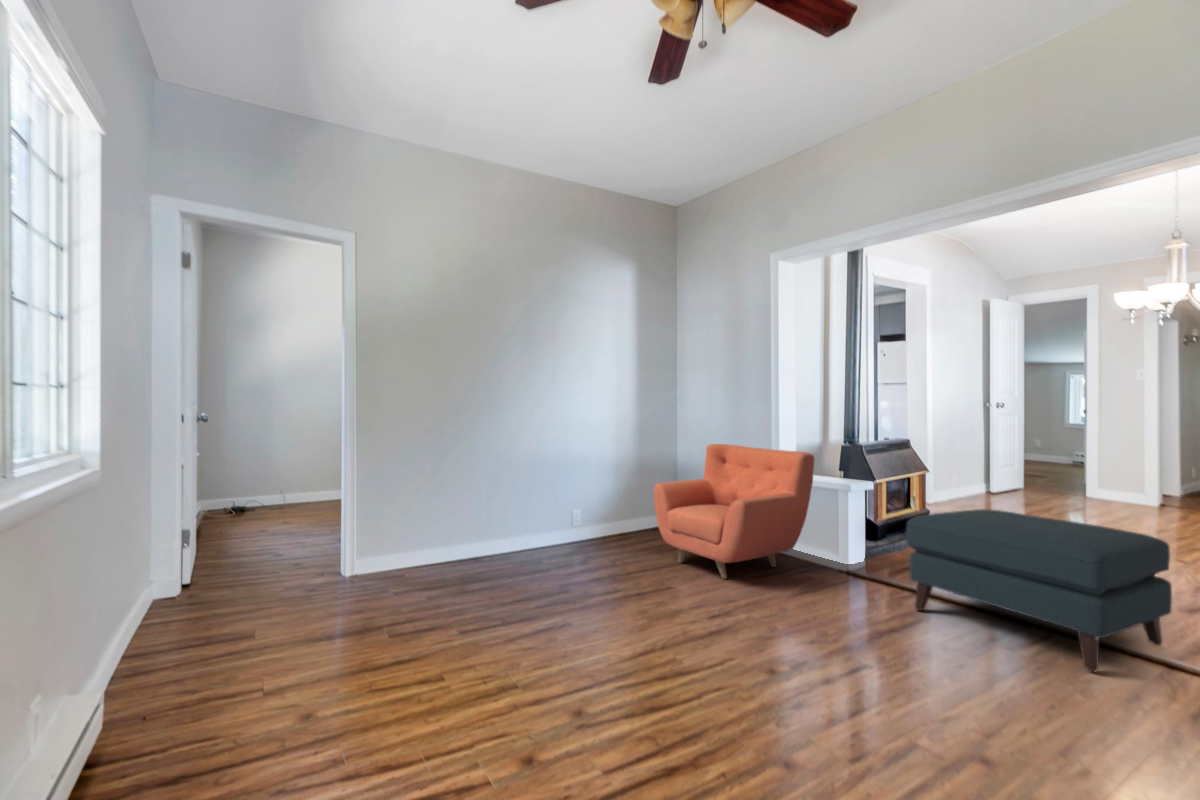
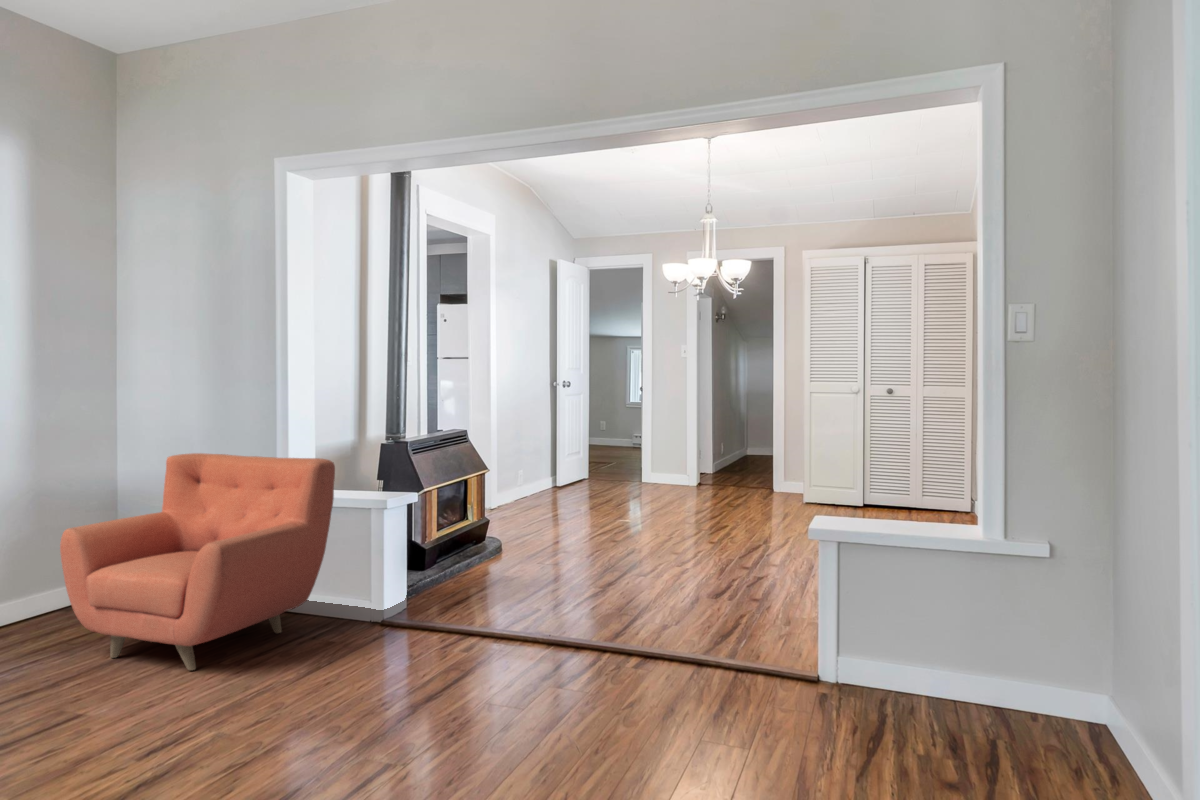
ottoman: present [906,509,1172,672] -> none [451,515,705,692]

